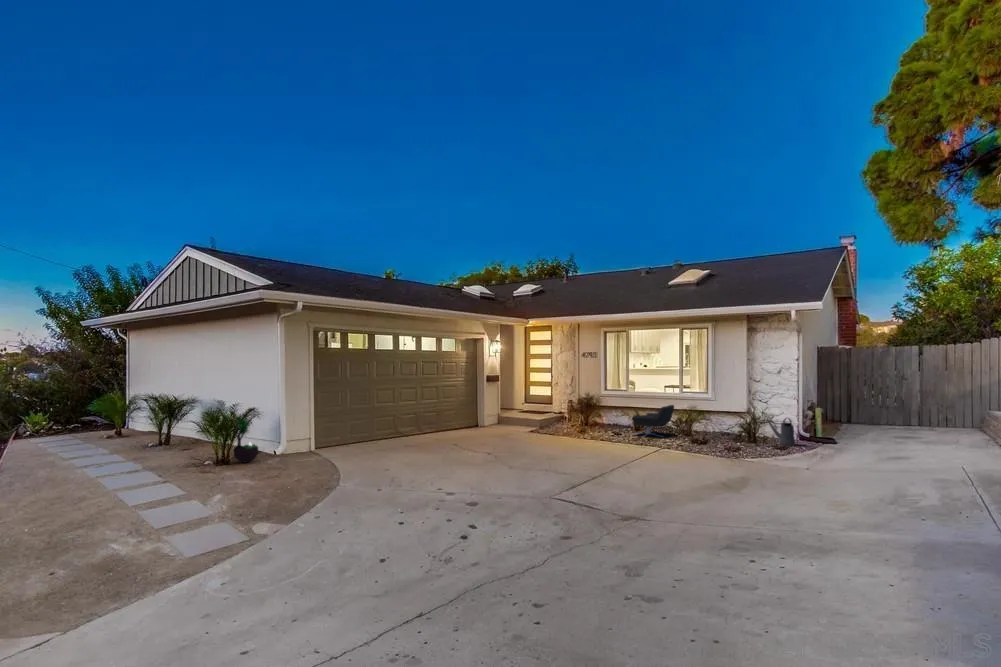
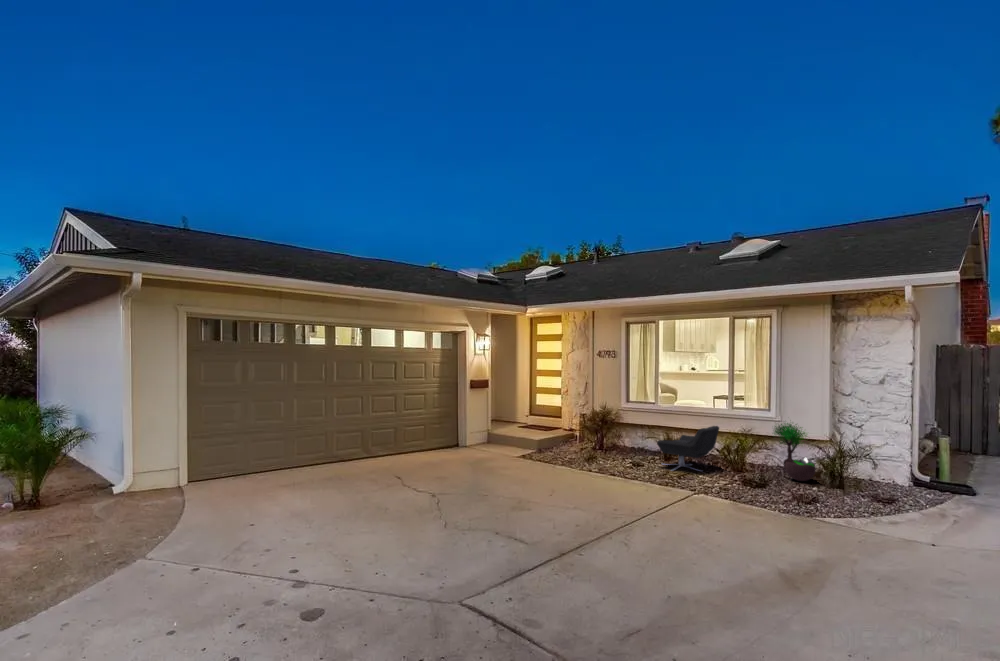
potted tree: present [233,416,258,462] -> present [774,423,816,481]
watering can: present [767,418,798,447] -> none [862,453,915,499]

